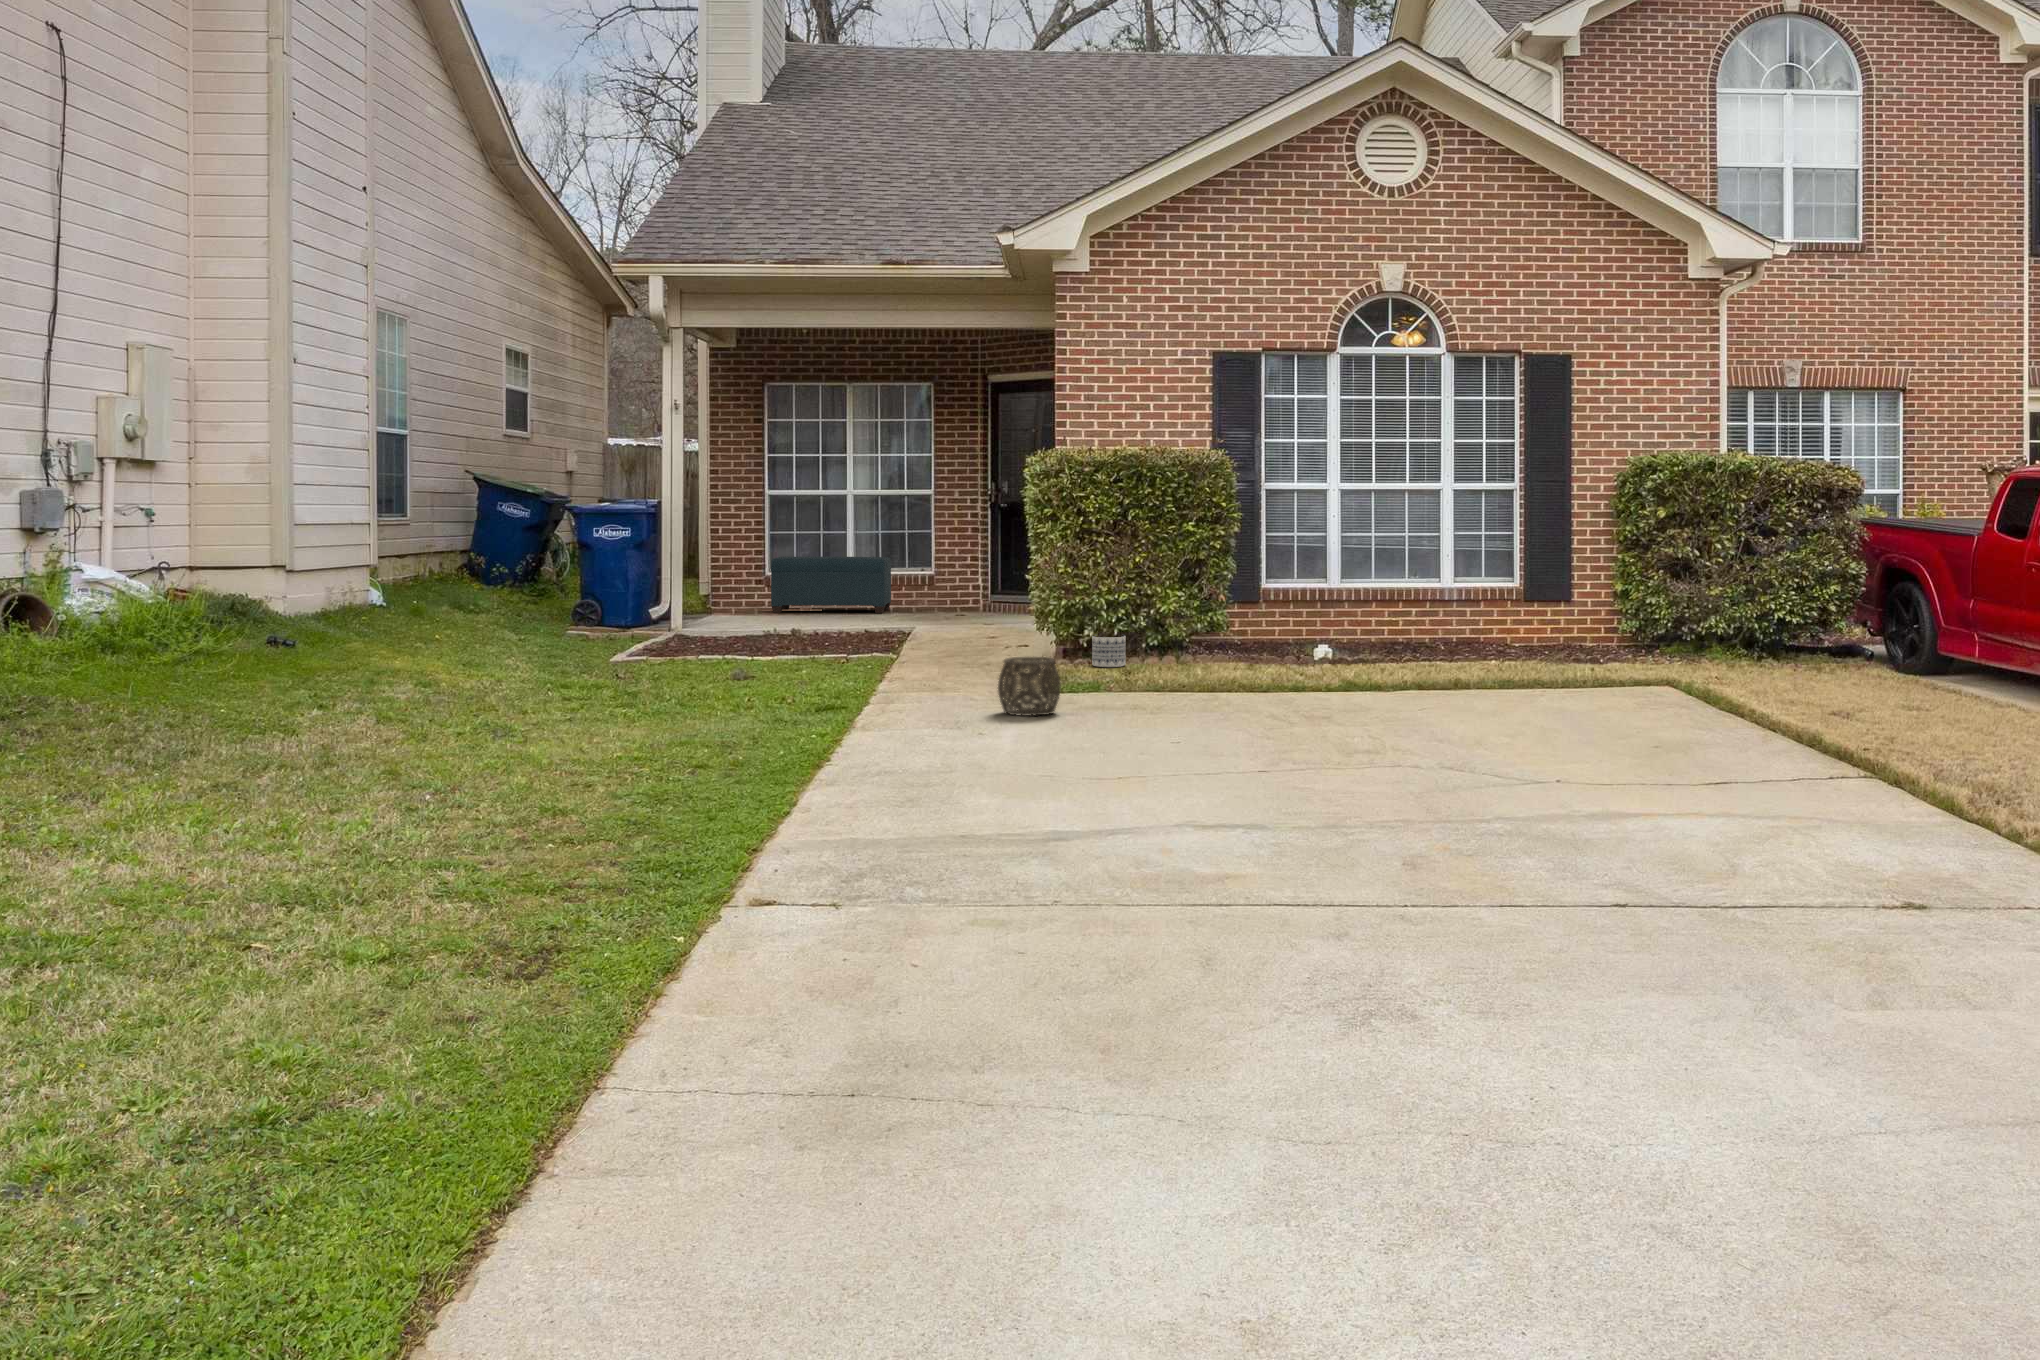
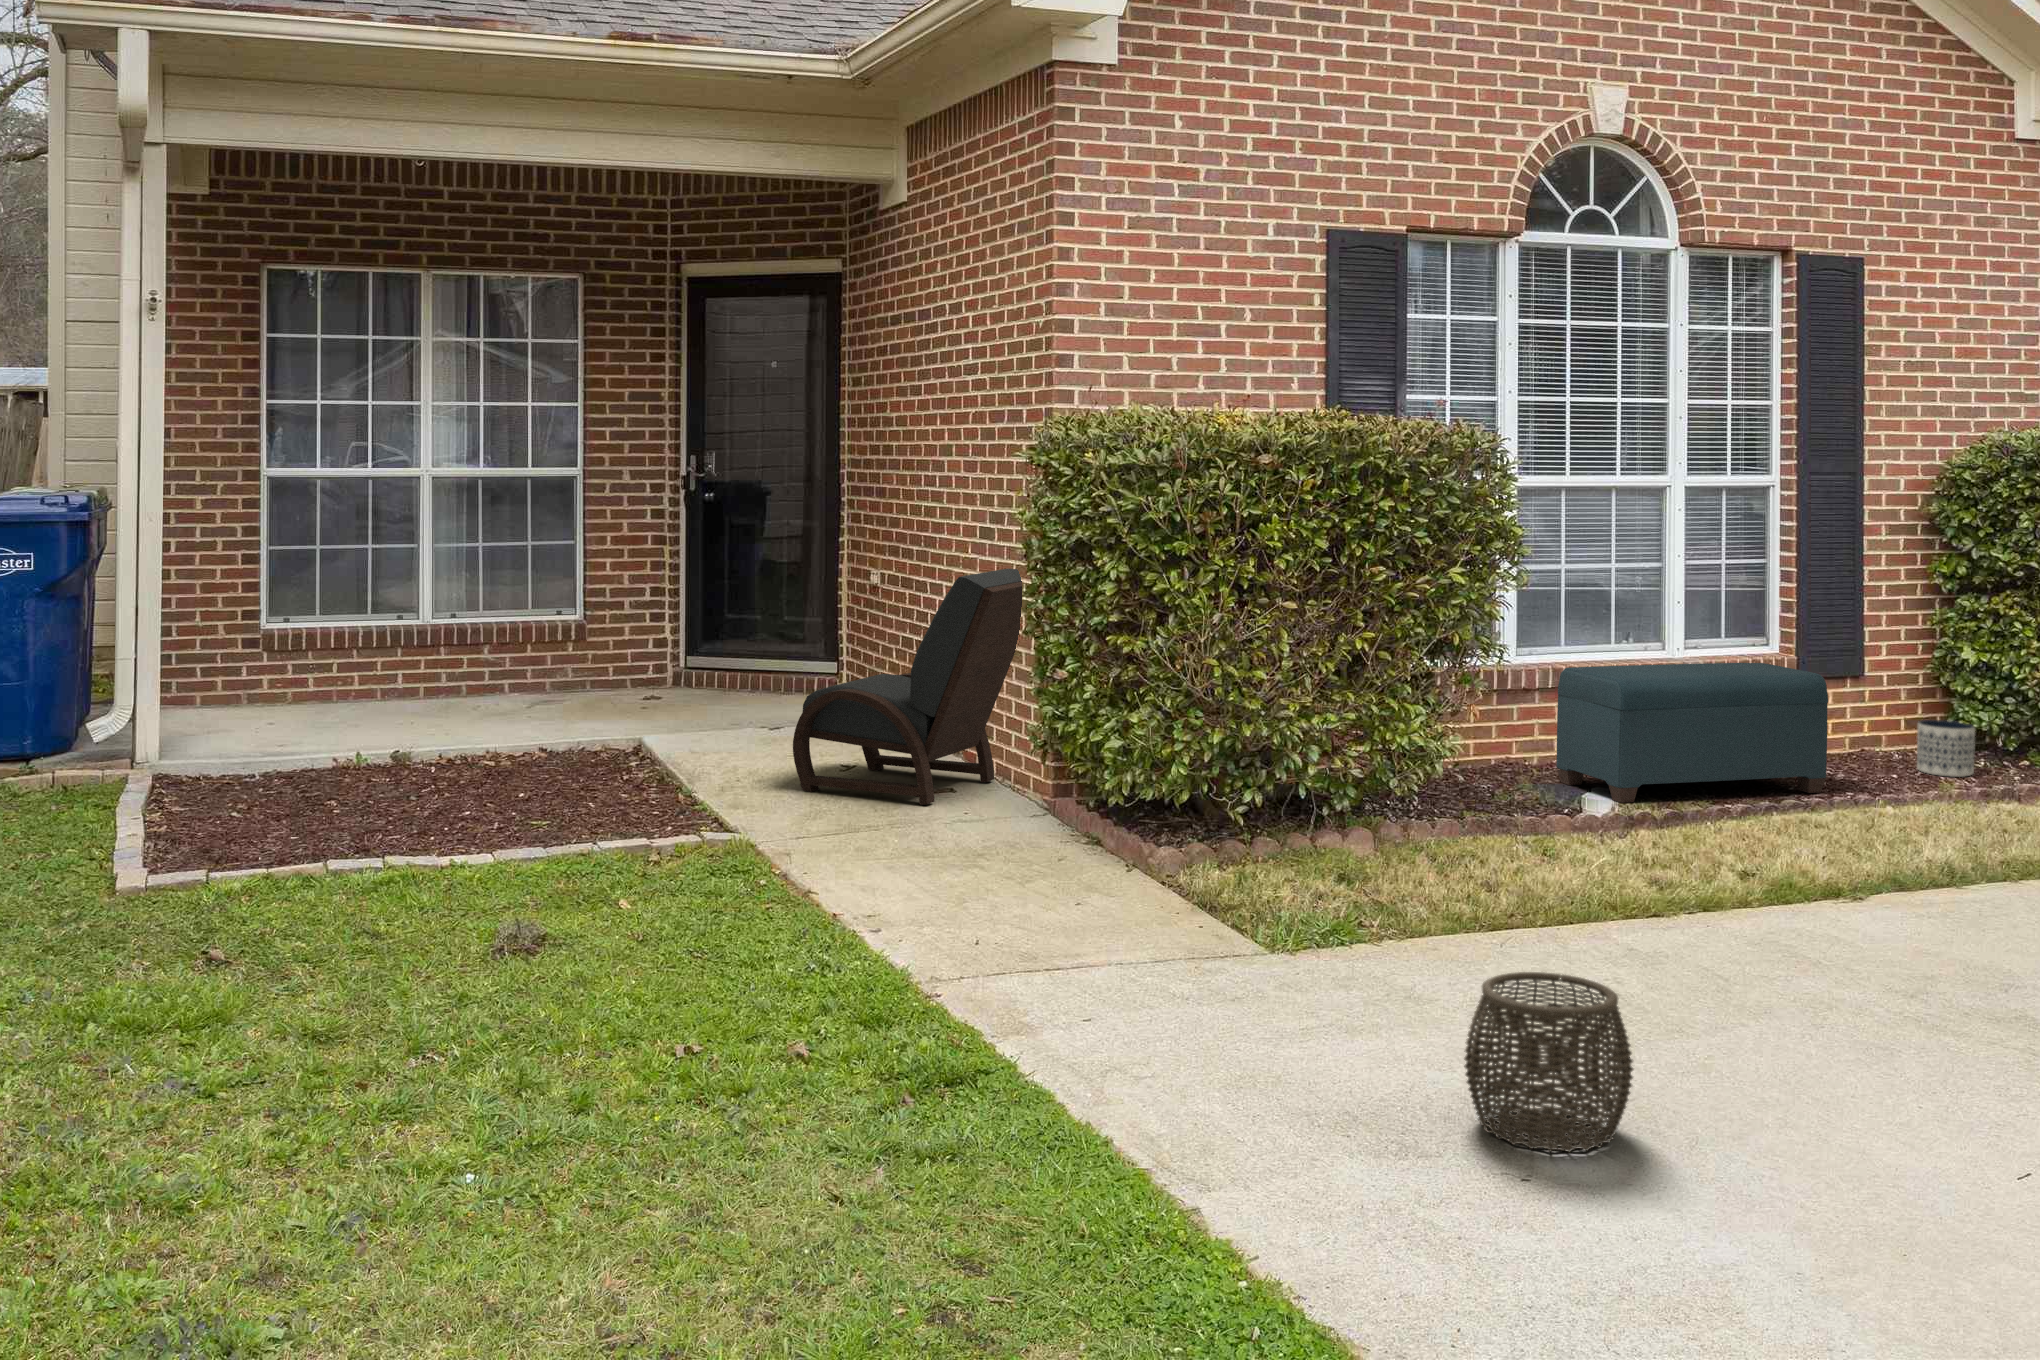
lounge chair: none [955,532,1075,646] -> present [793,568,1022,805]
bench: present [771,557,891,613] -> present [1556,663,1828,803]
planter: present [1092,634,1126,667] -> present [1917,720,1975,777]

